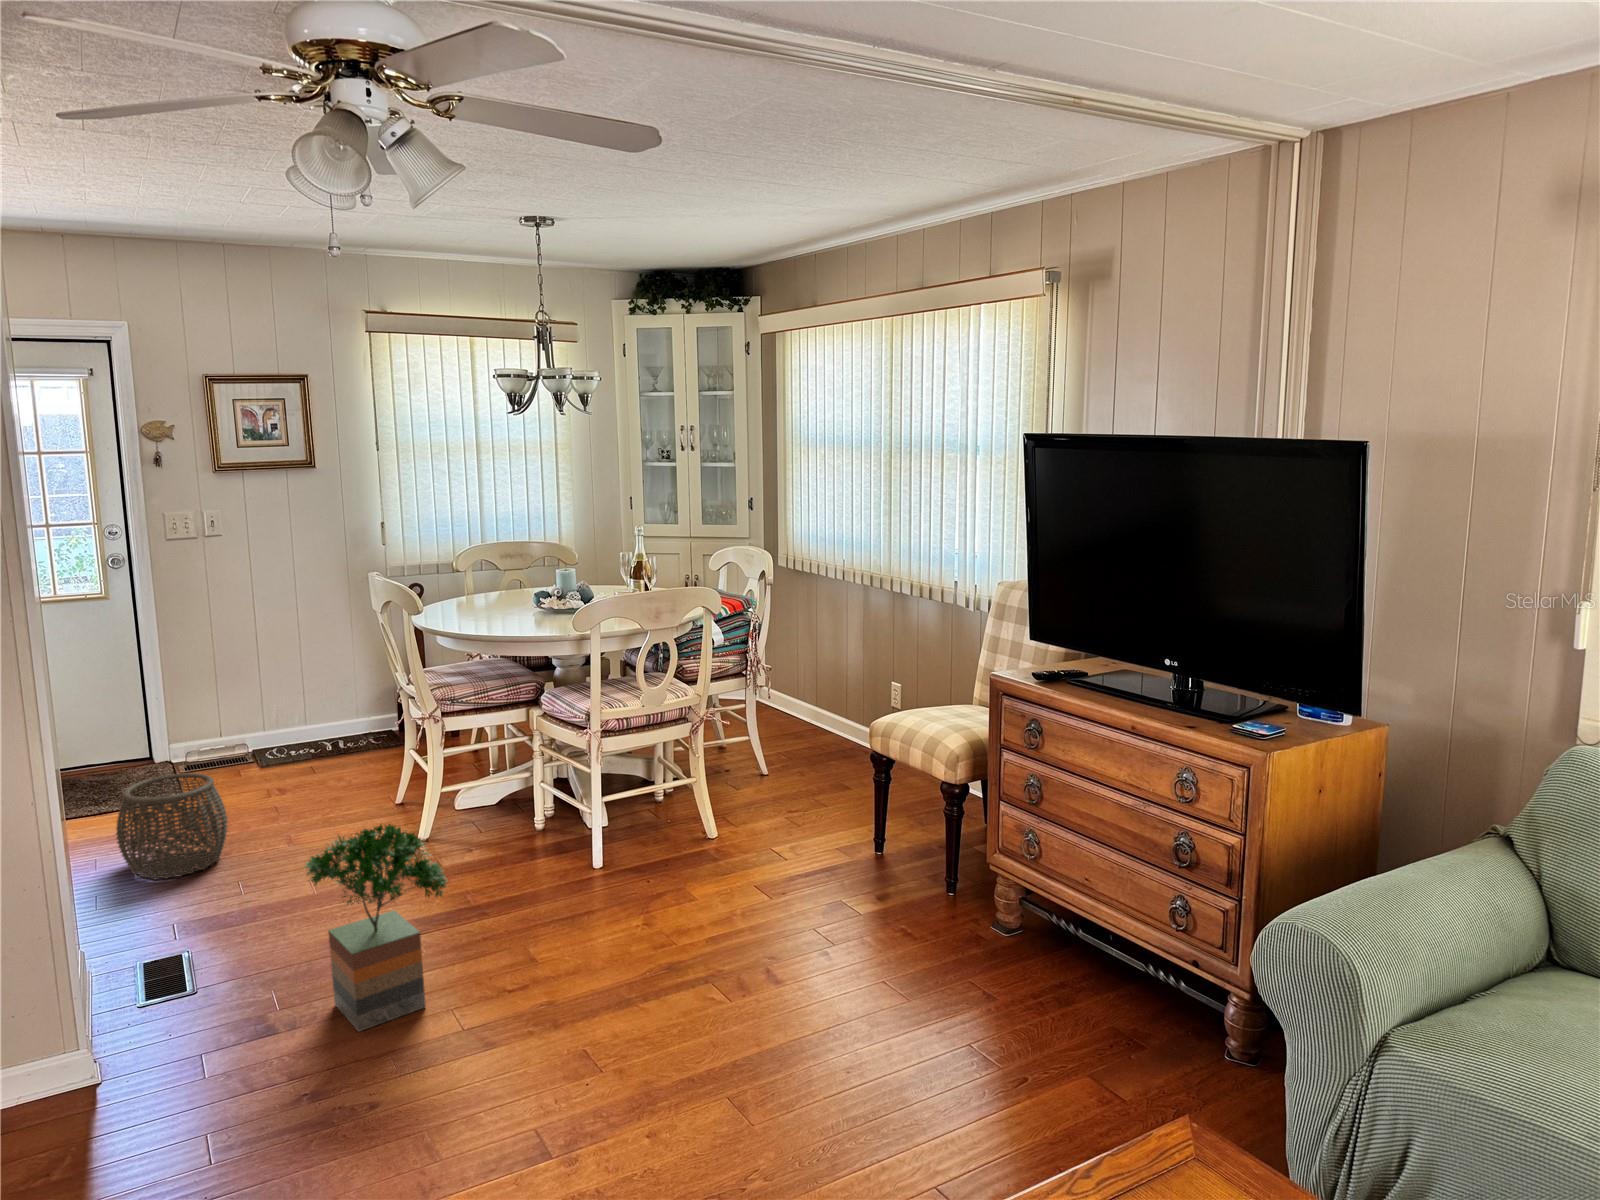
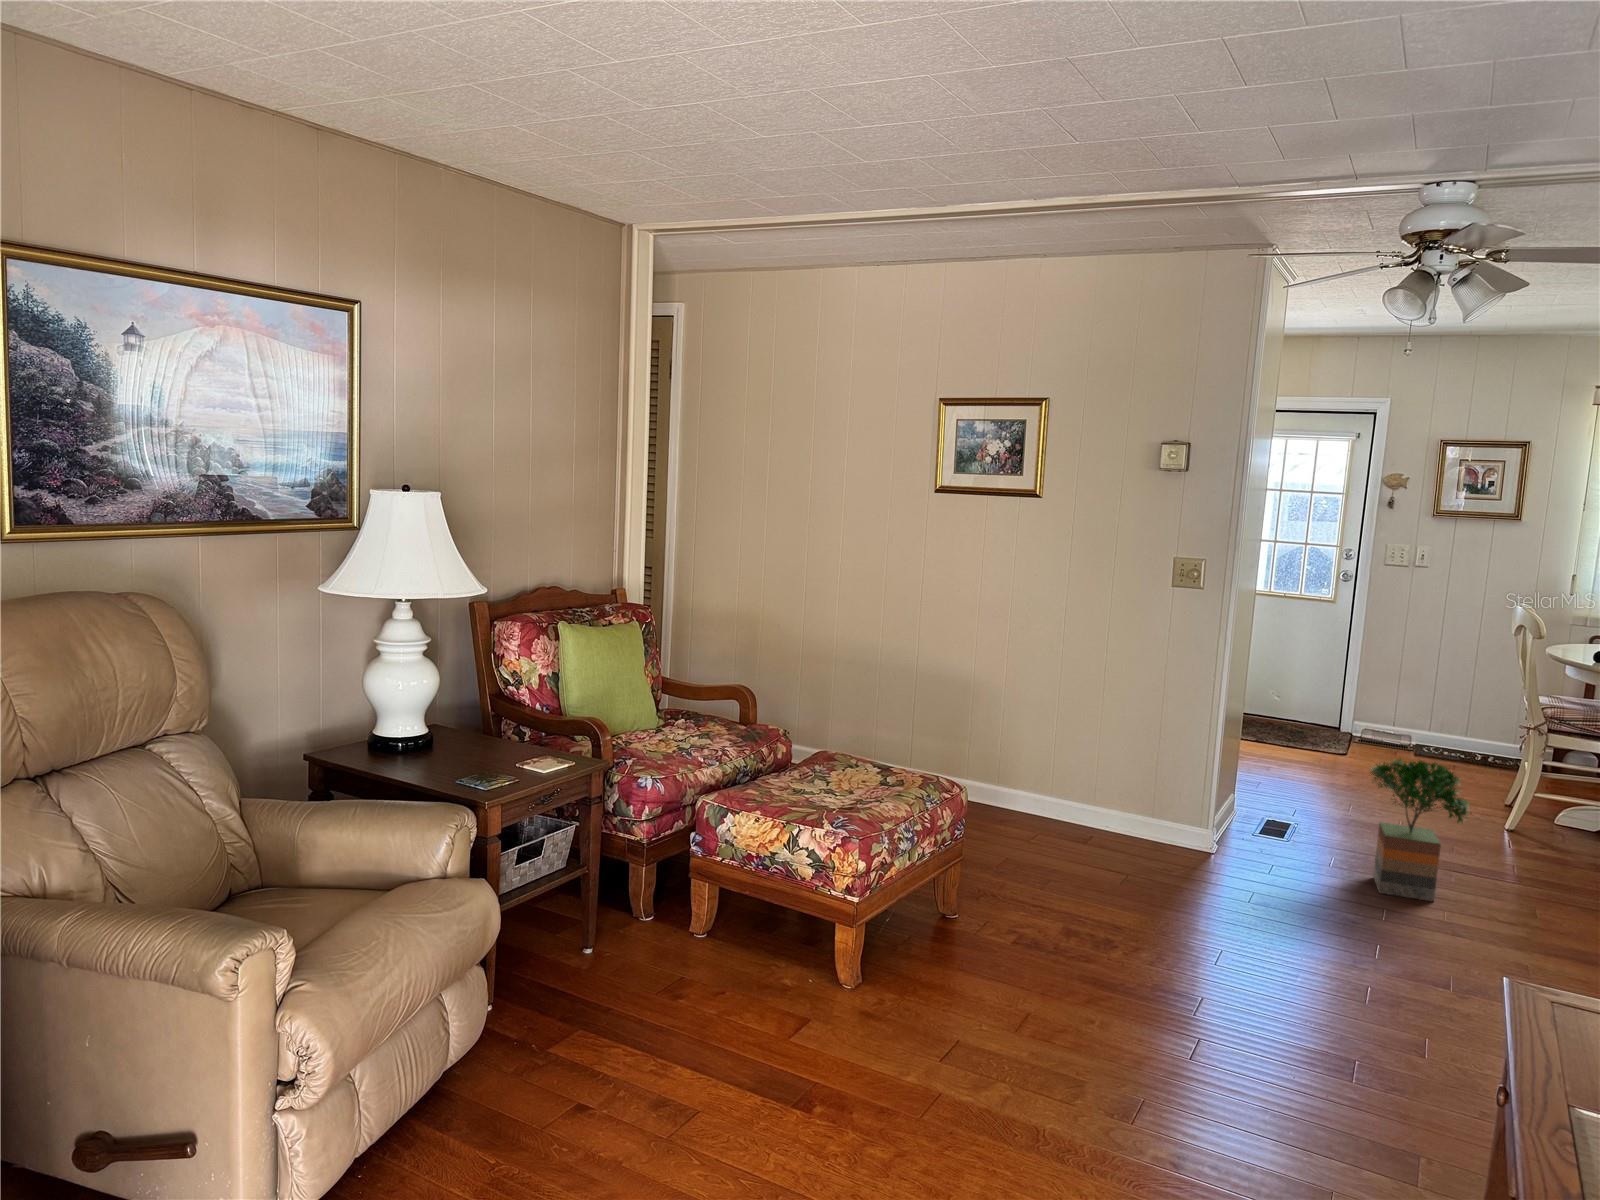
woven basket: present [116,773,228,879] -> none [1285,720,1362,792]

